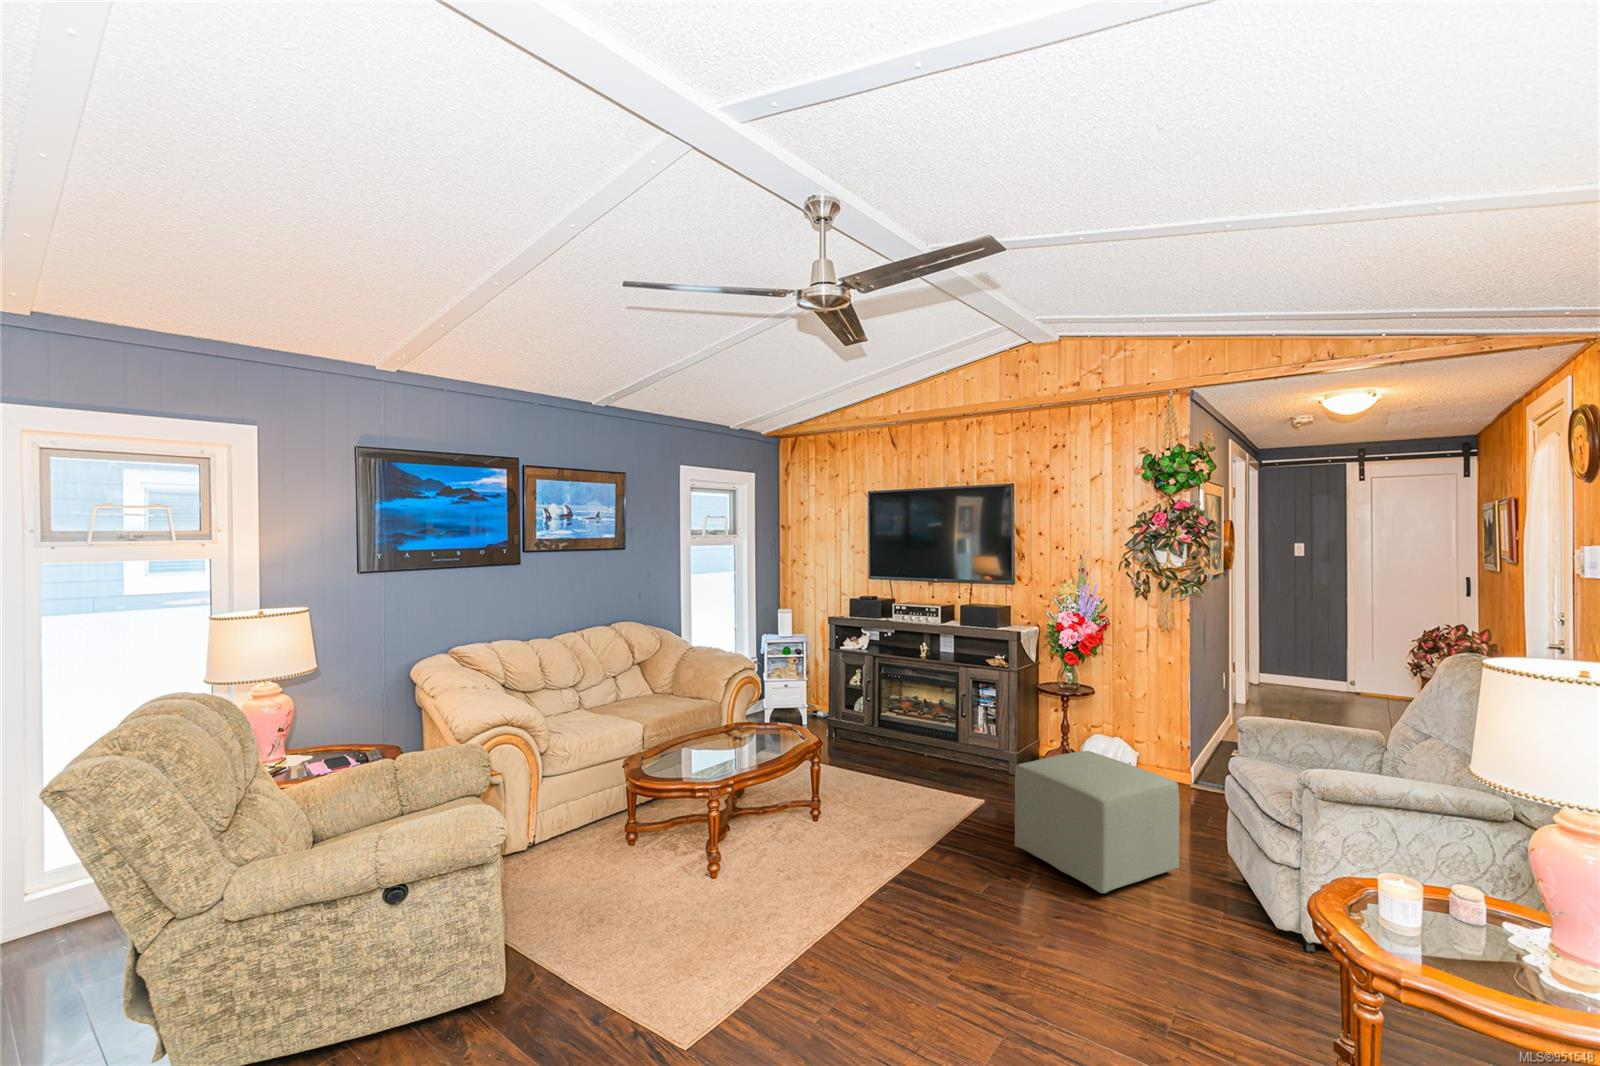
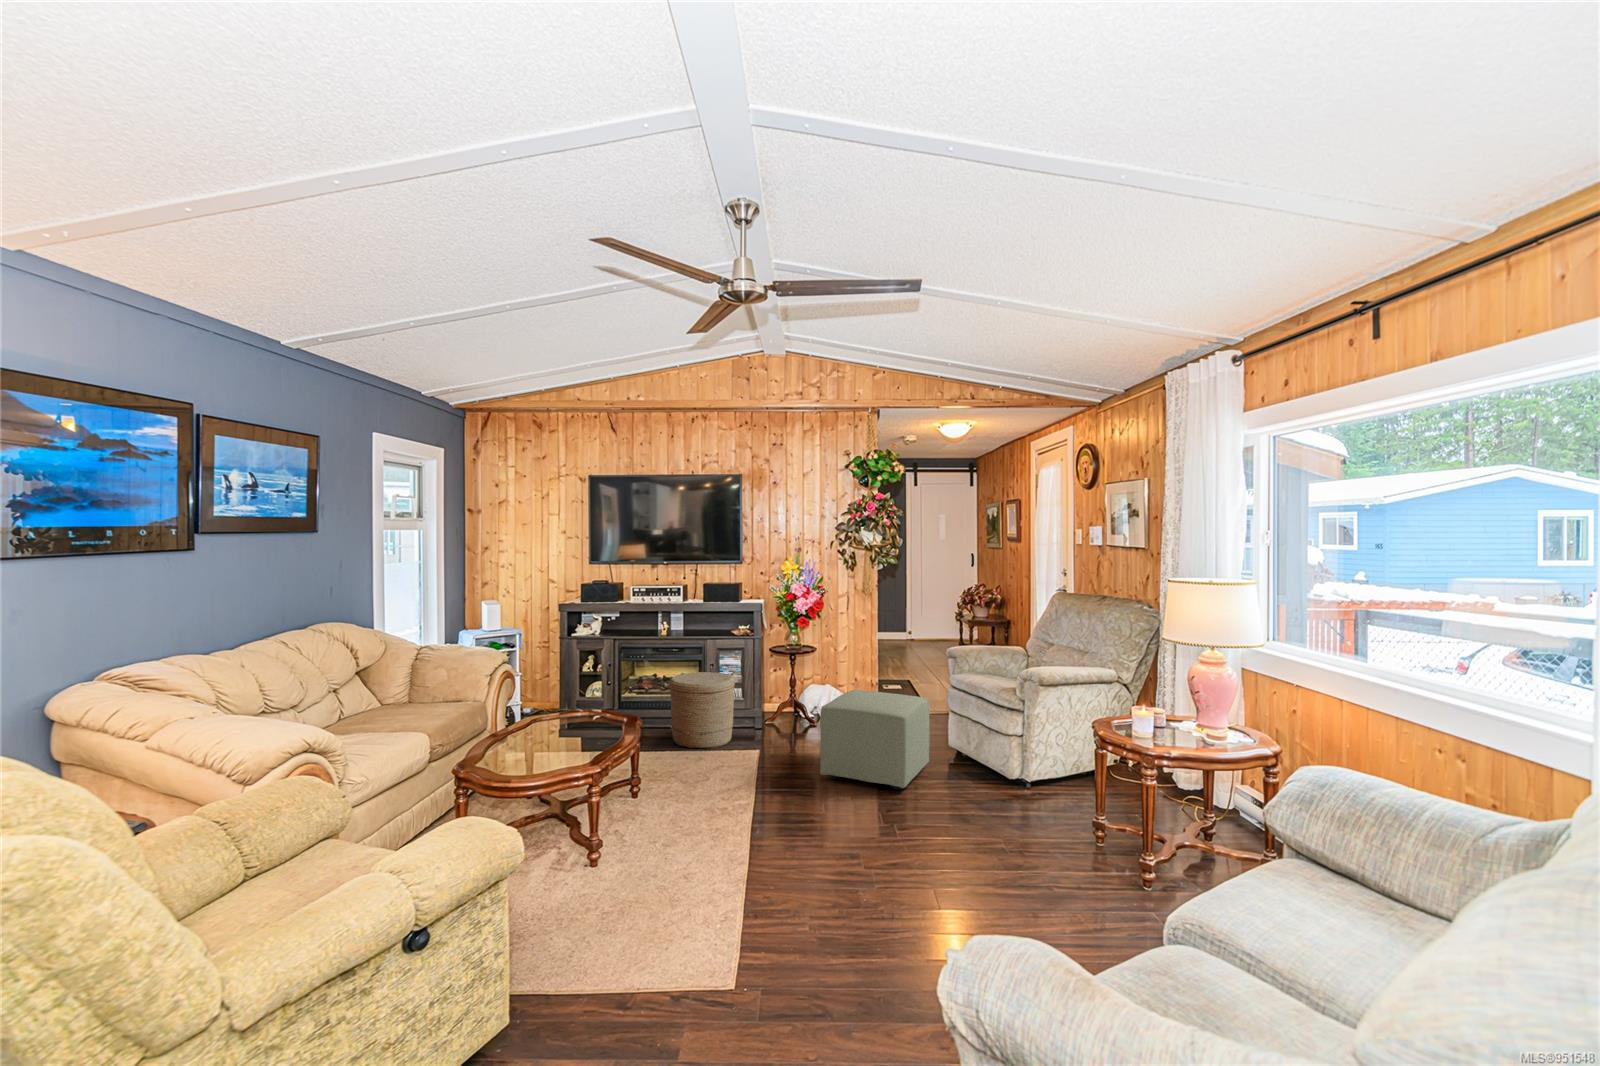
woven basket: none [905,699,976,784] -> present [669,672,735,748]

